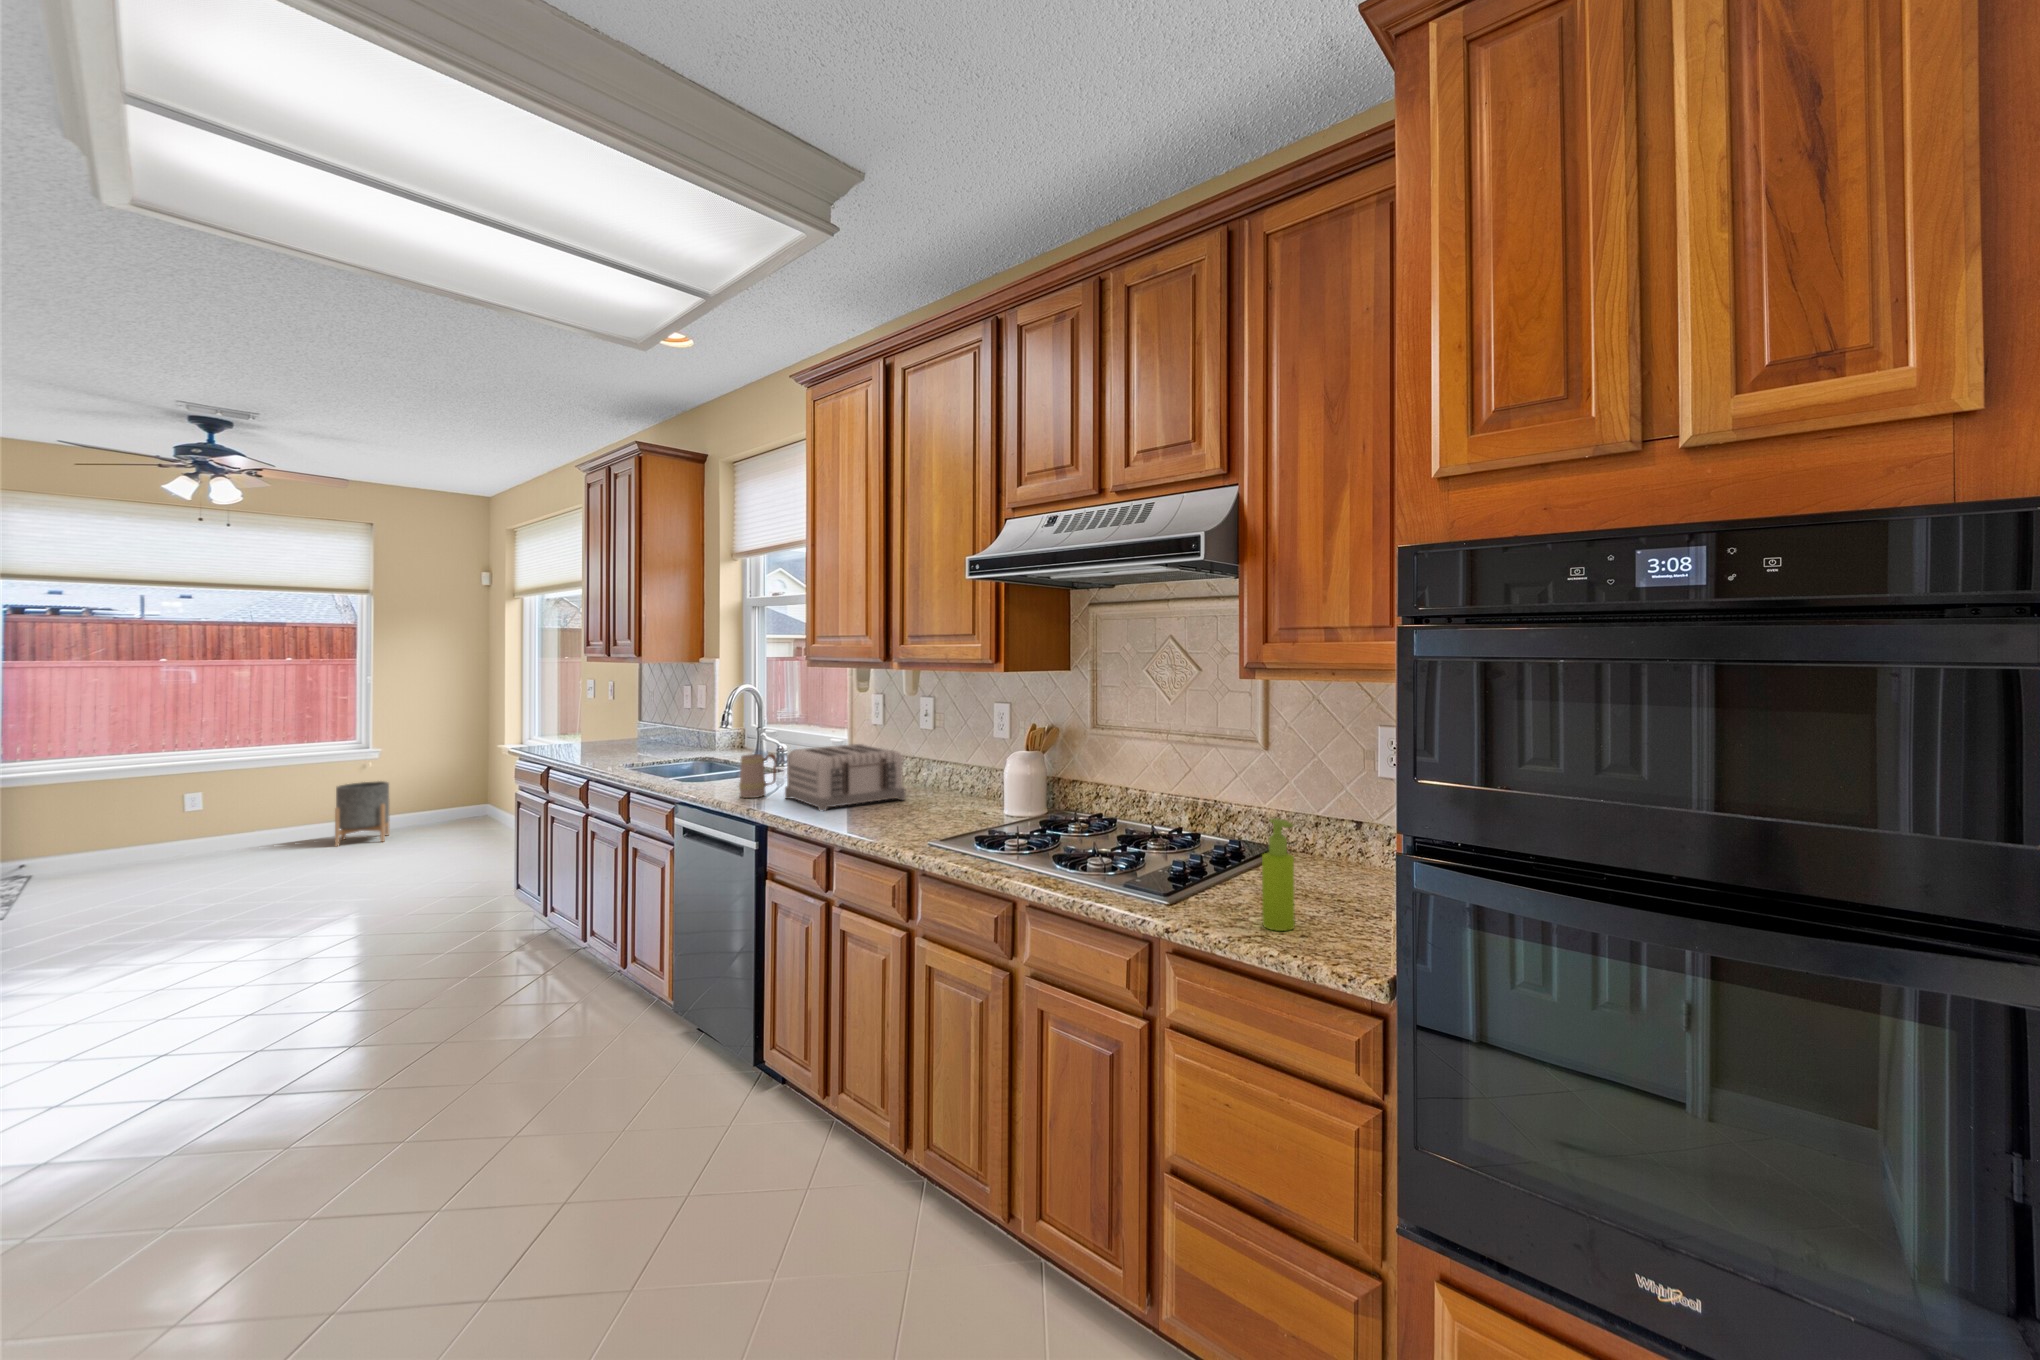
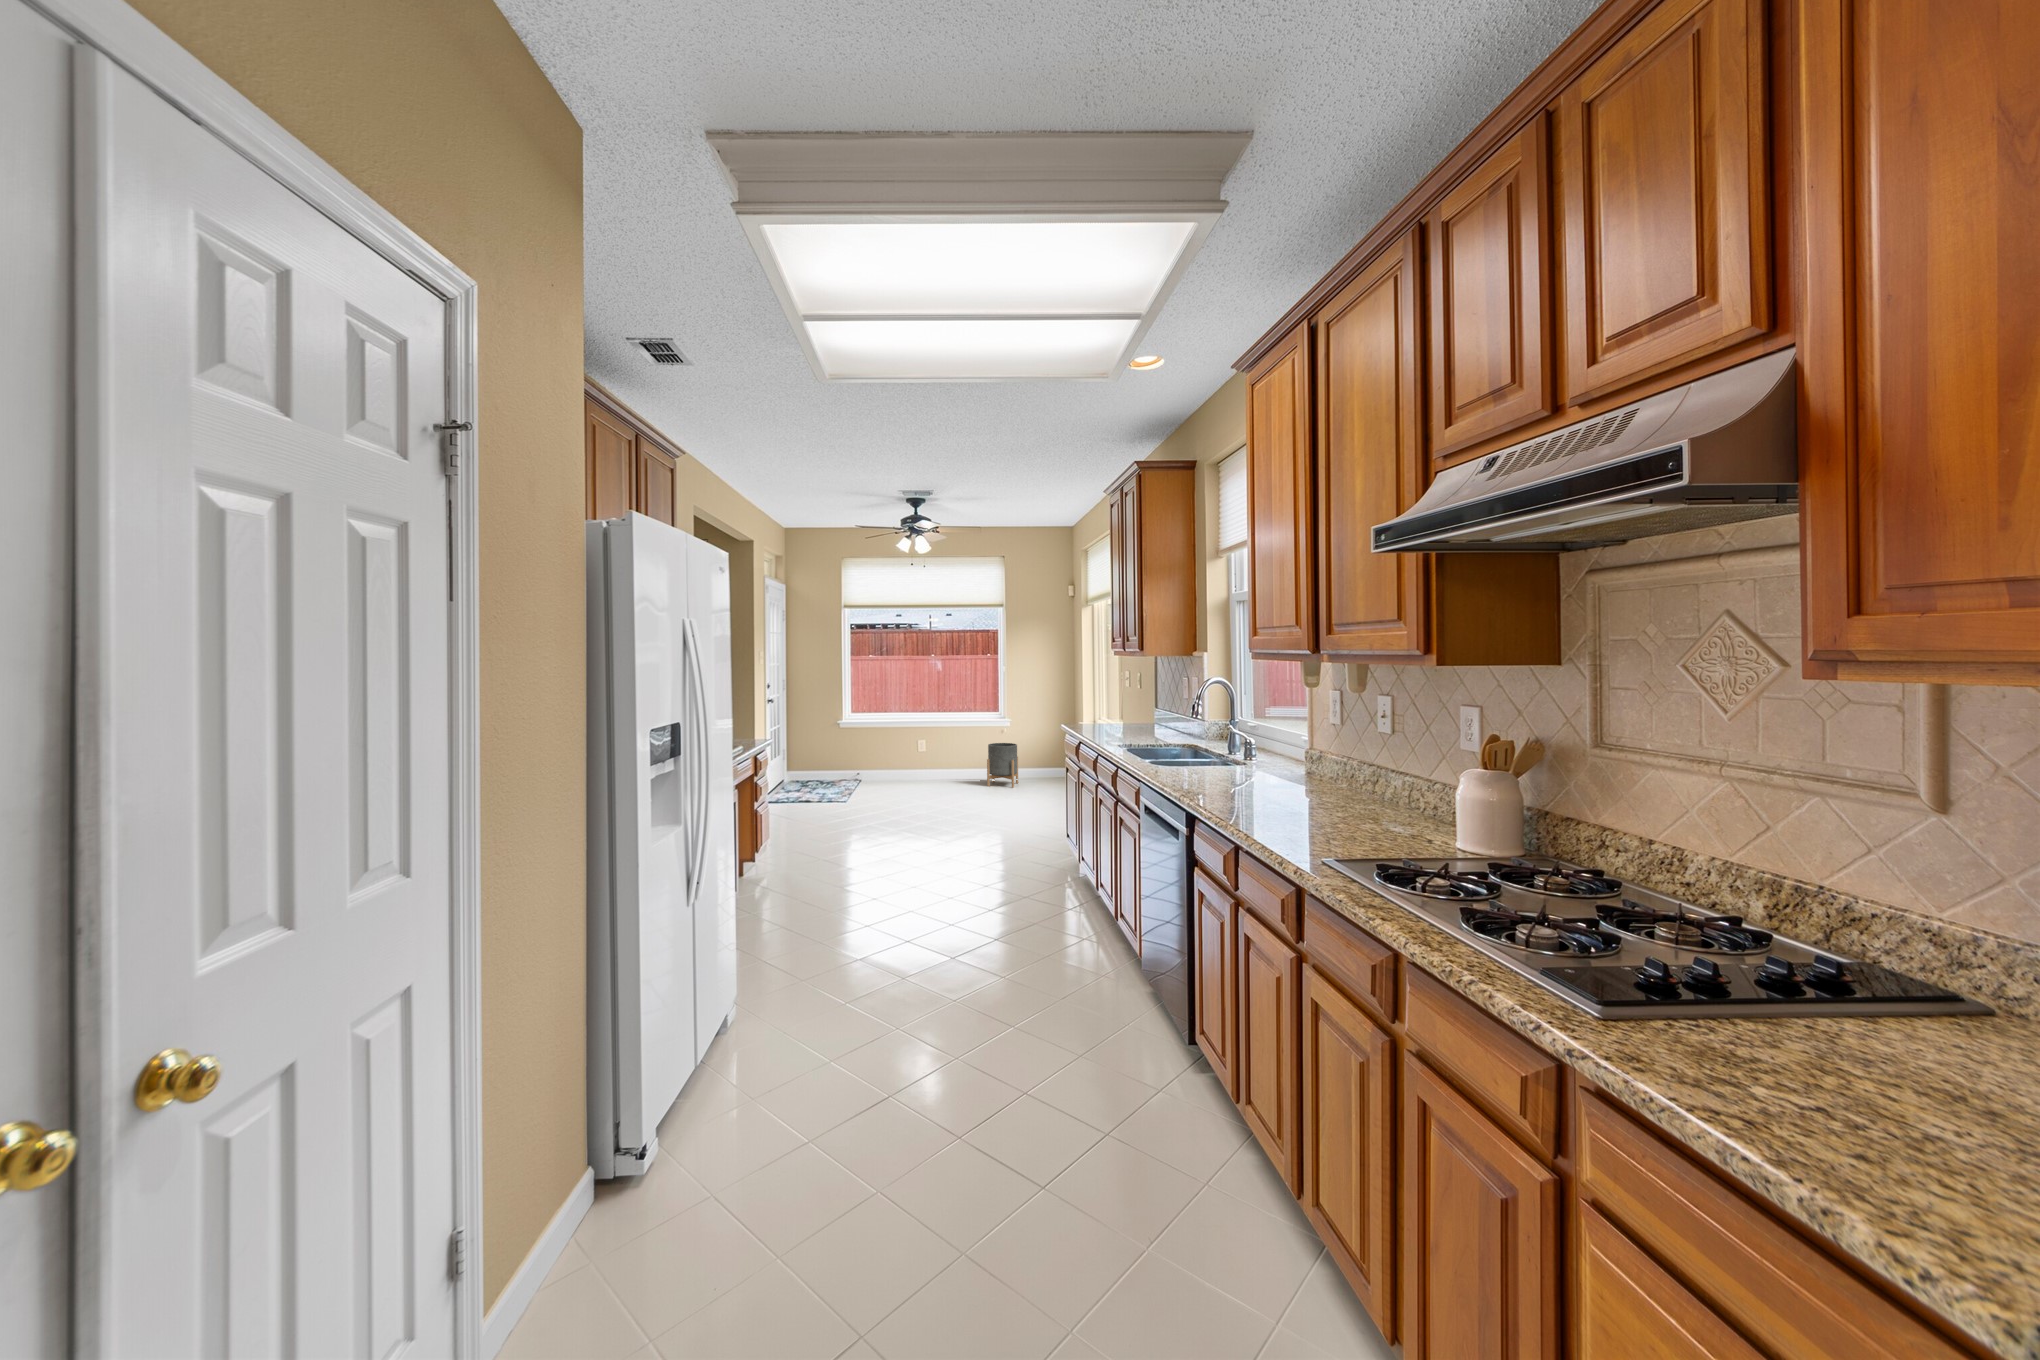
toaster: present [785,744,906,811] -> none [1222,742,1346,809]
mug: present [739,754,777,798] -> none [1183,743,1218,786]
soap dispenser: present [1262,818,1295,931] -> none [1768,926,1856,1144]

